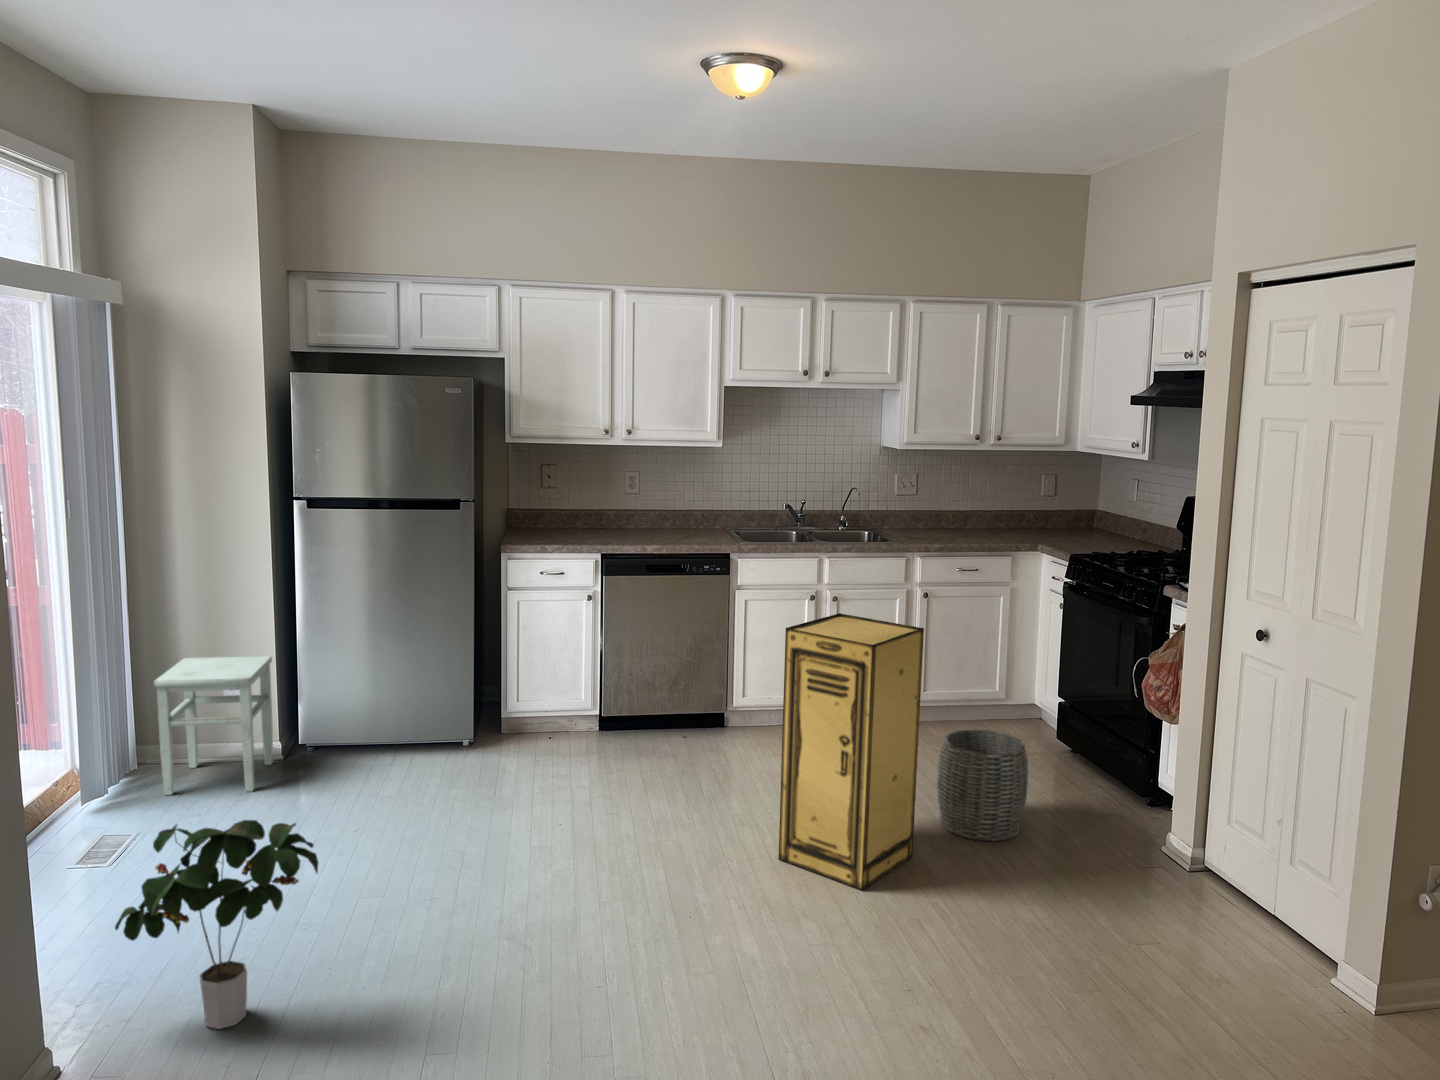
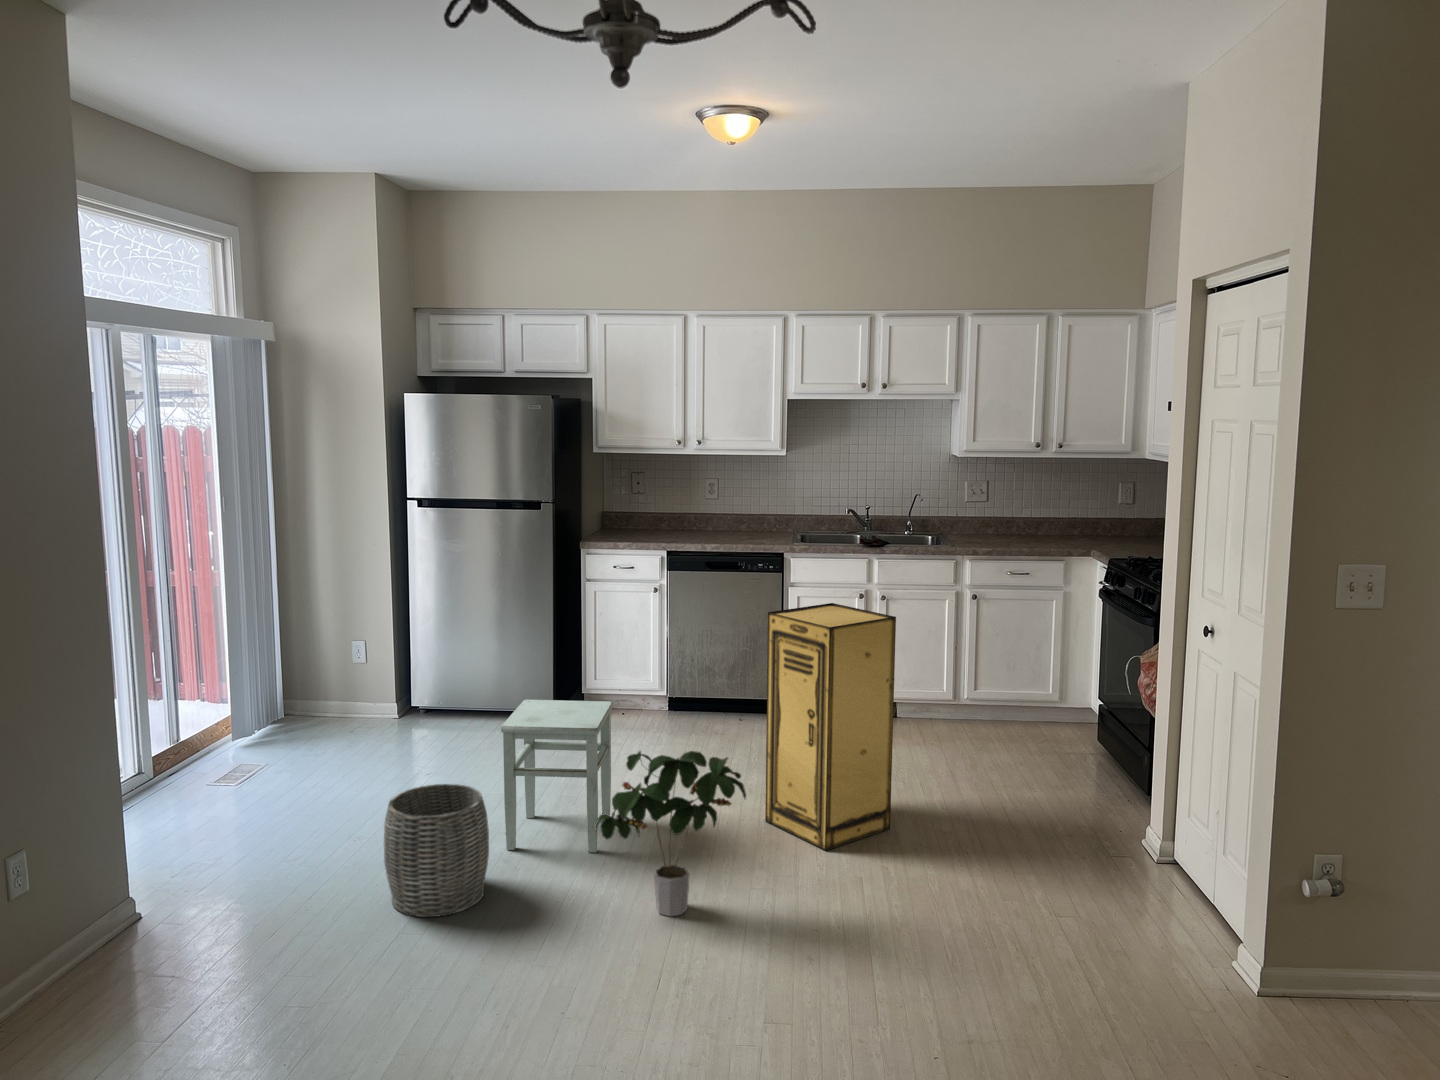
stool: present [154,656,273,795] -> present [501,700,613,852]
woven basket: present [937,729,1028,841] -> present [384,784,489,917]
potted plant: present [115,820,318,1029] -> present [595,751,746,916]

